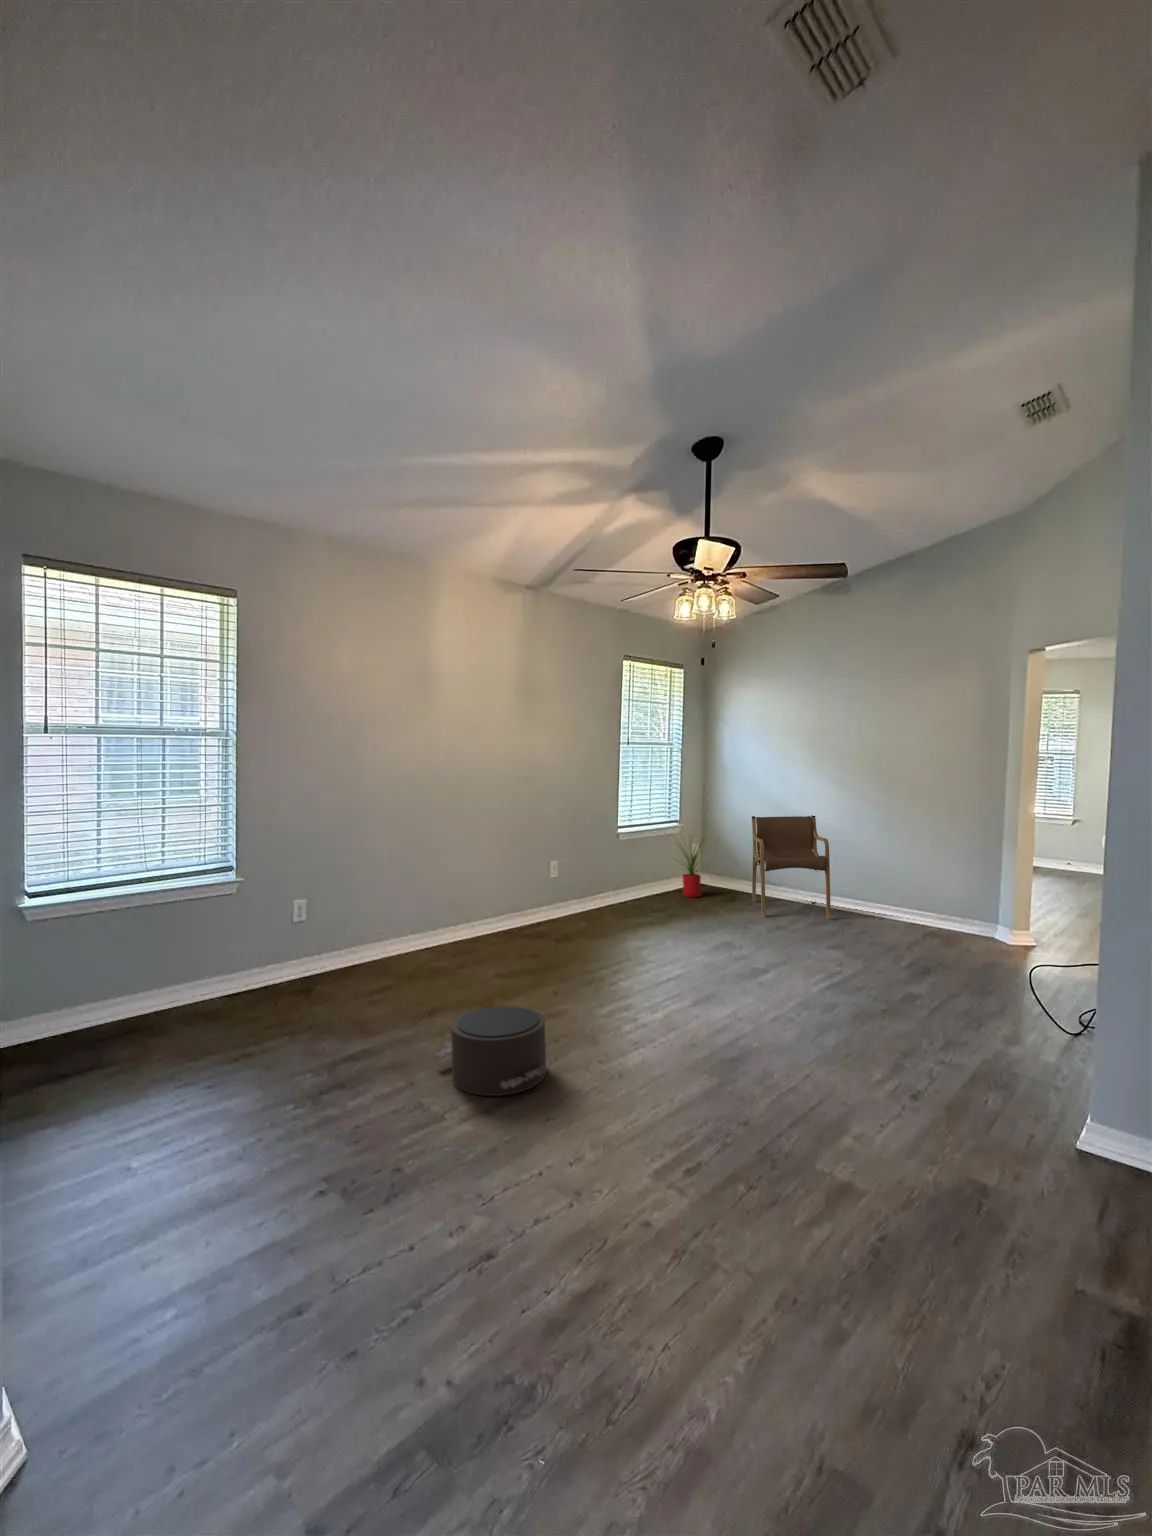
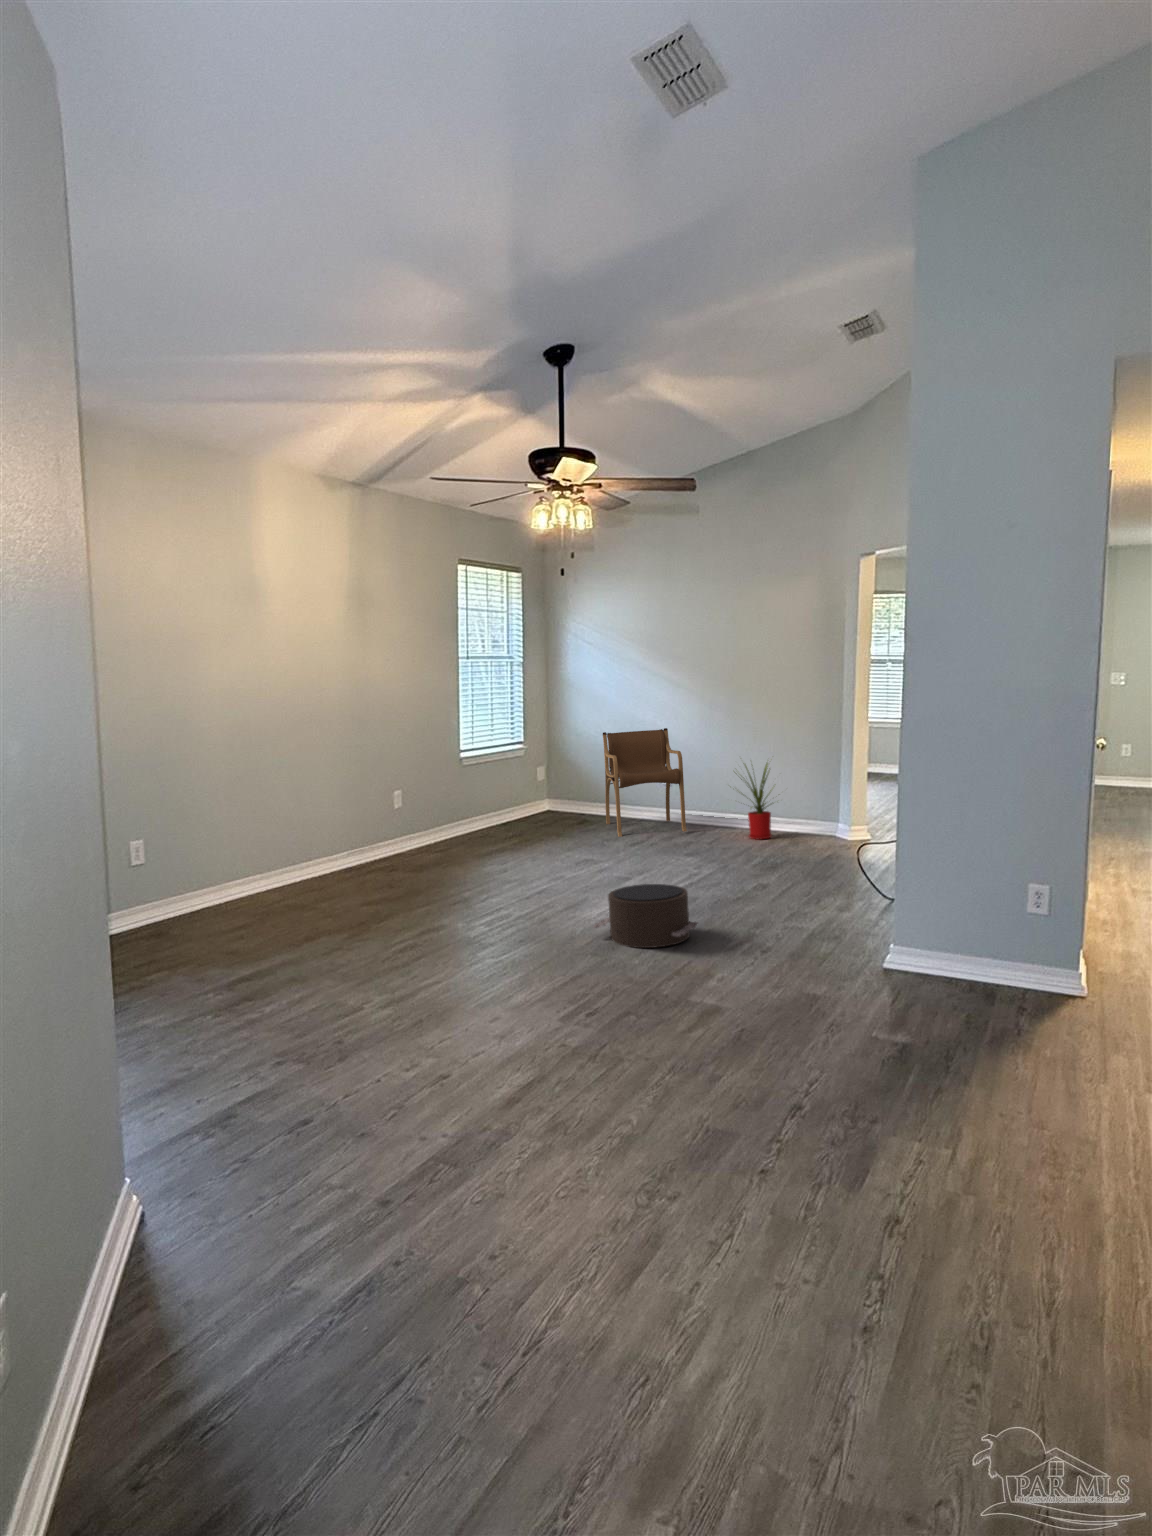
house plant: present [677,837,704,897] -> present [741,763,772,839]
pouf: present [437,1006,546,1096] -> present [594,884,698,948]

